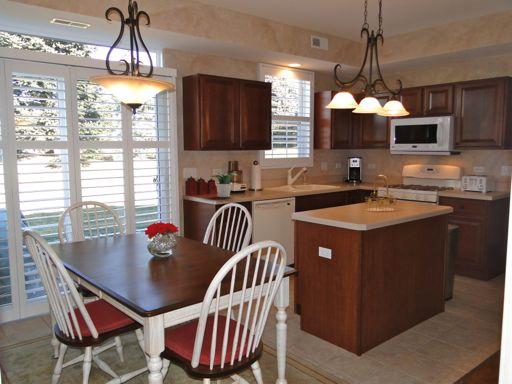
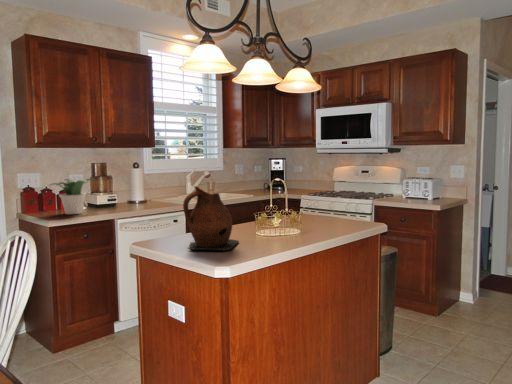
ceramic pitcher: none [329,180,359,218] -> present [183,186,239,251]

